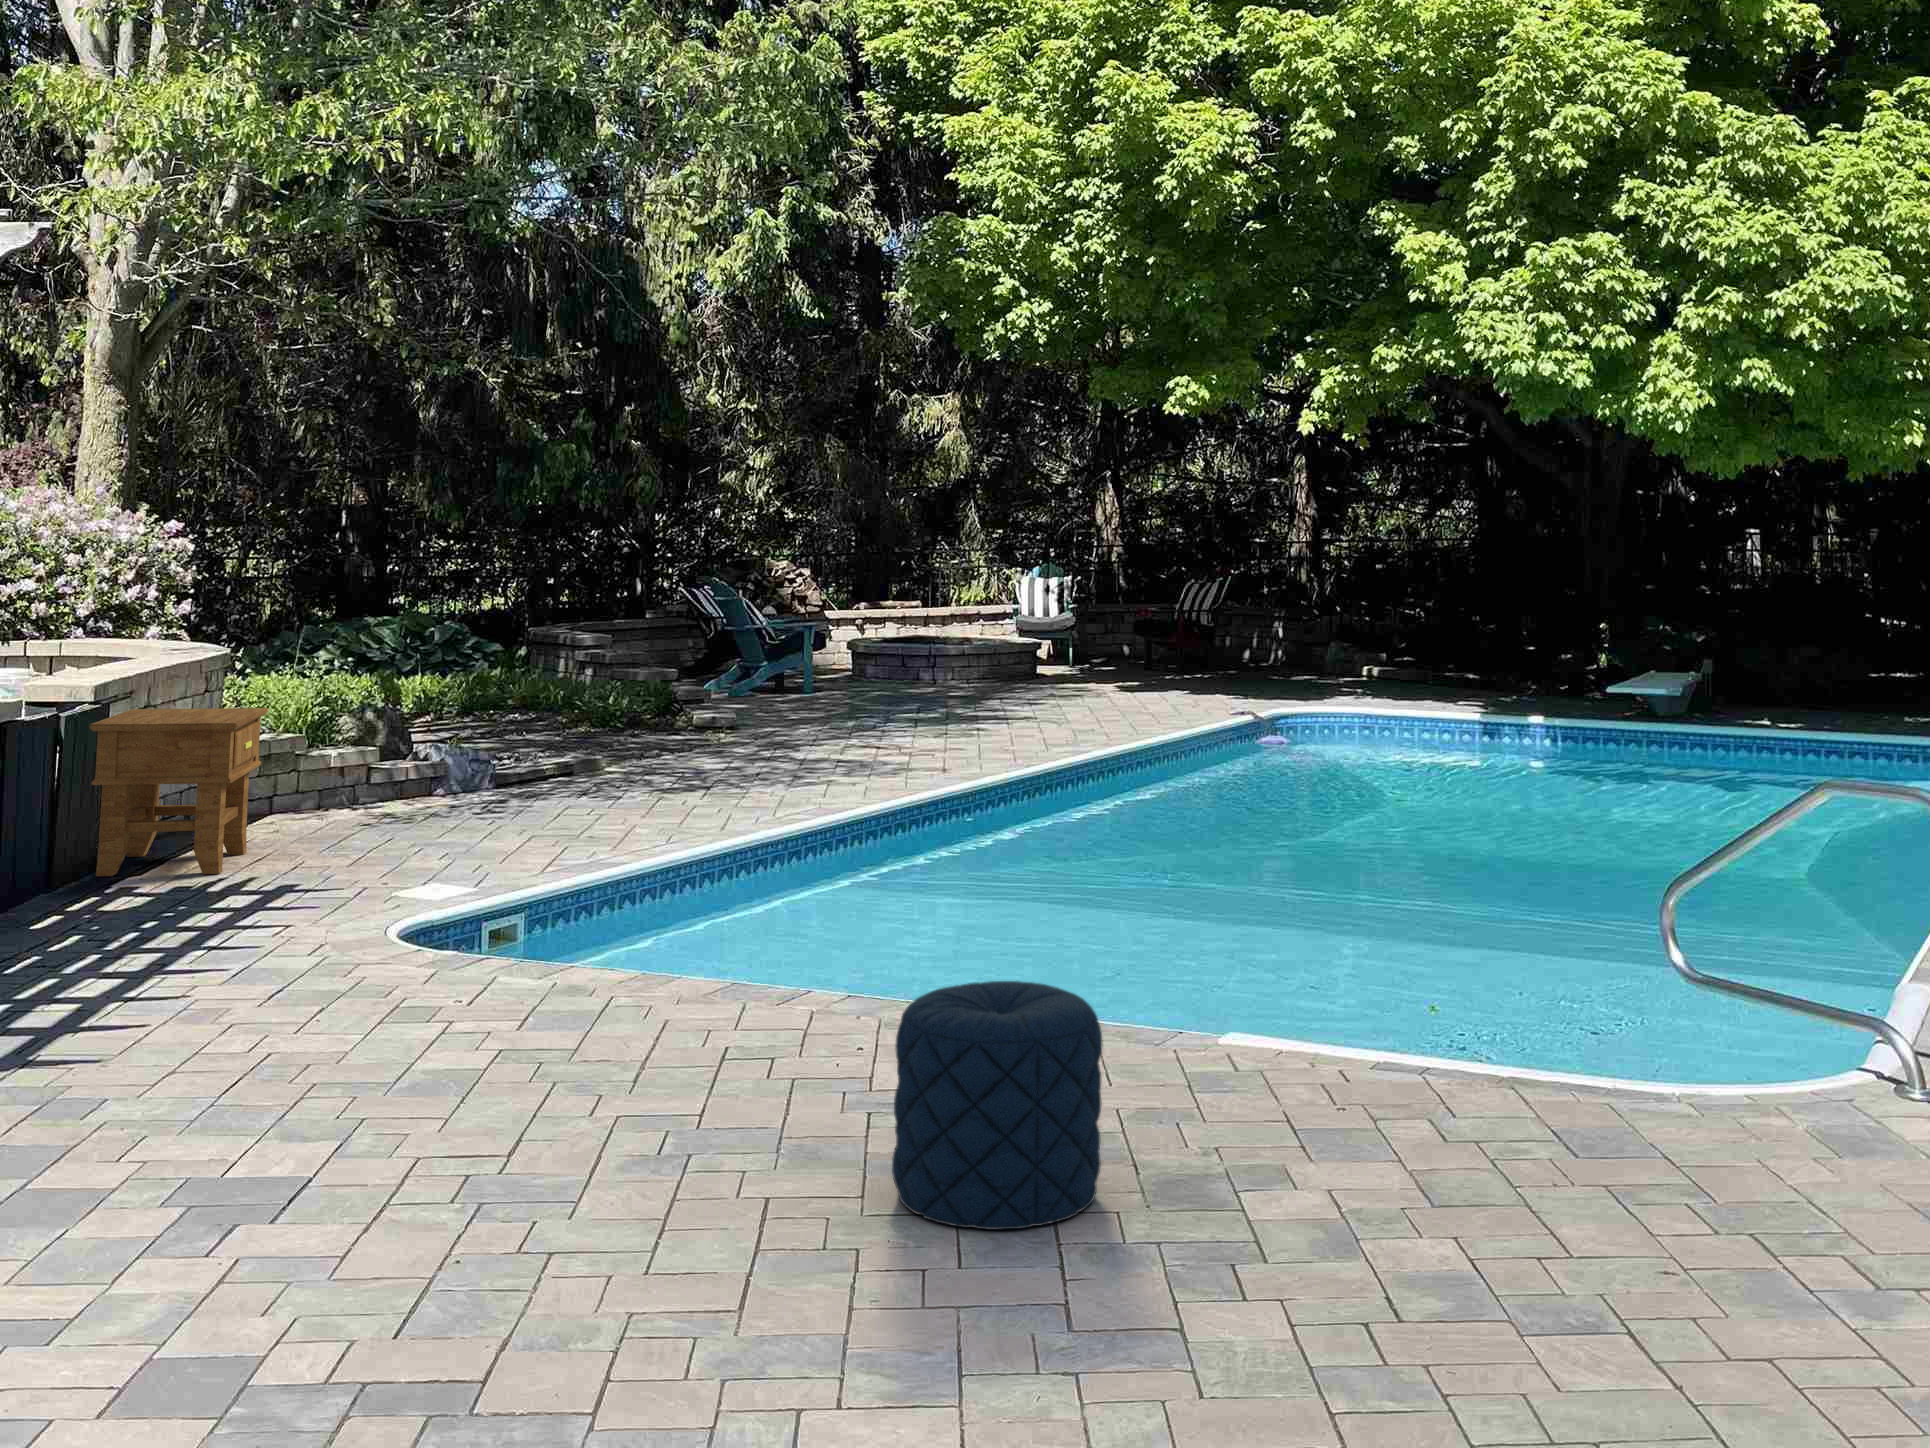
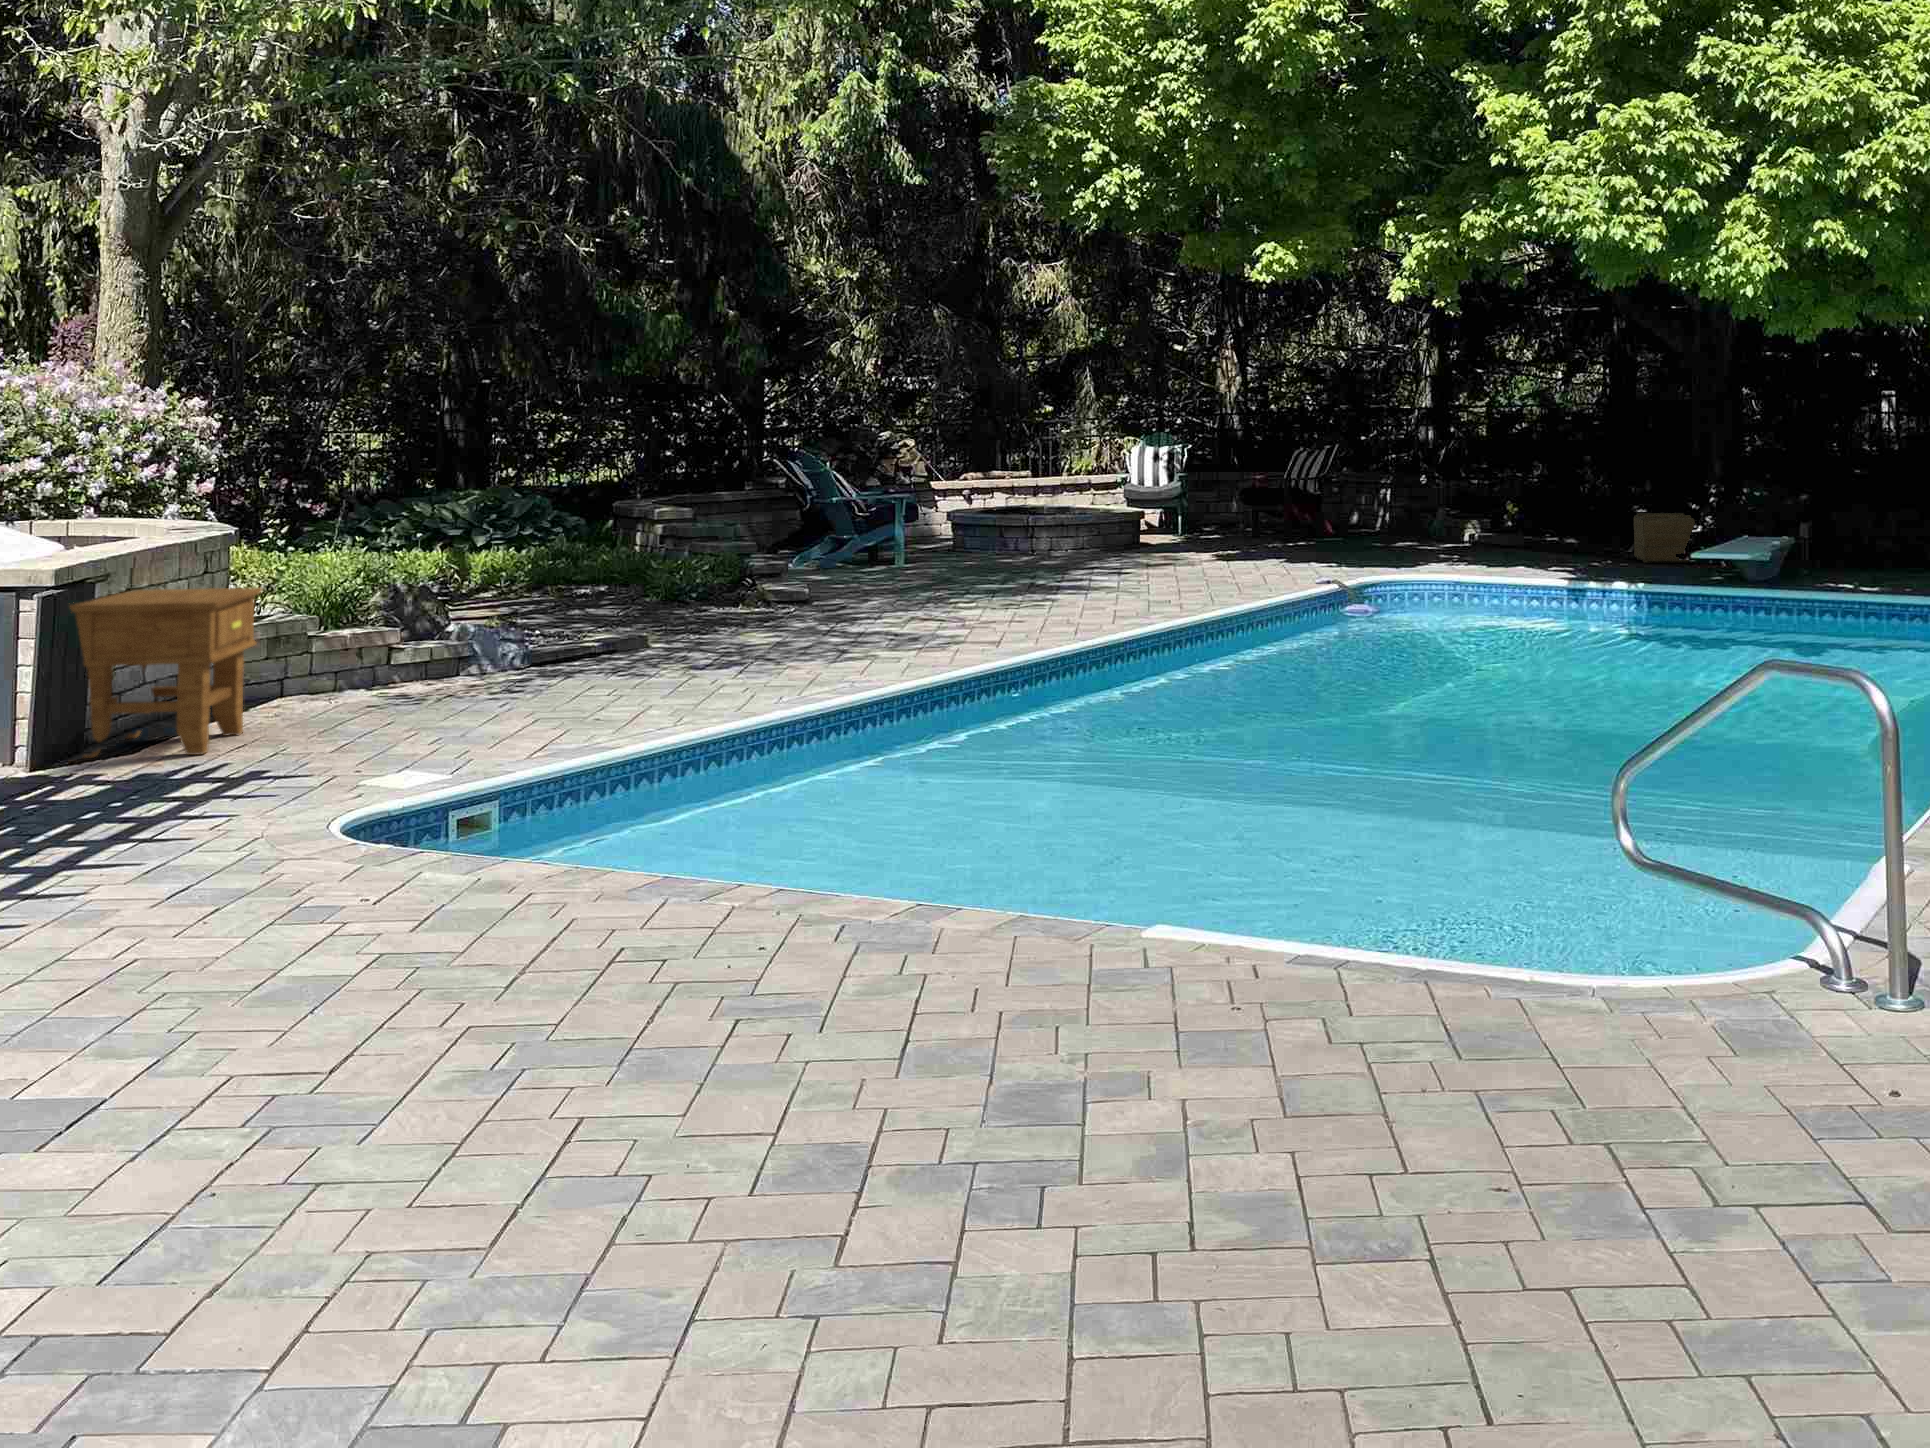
wooden crate: none [1526,645,1590,695] -> present [1634,513,1695,563]
pouf: present [892,981,1102,1229] -> none [726,848,942,1092]

